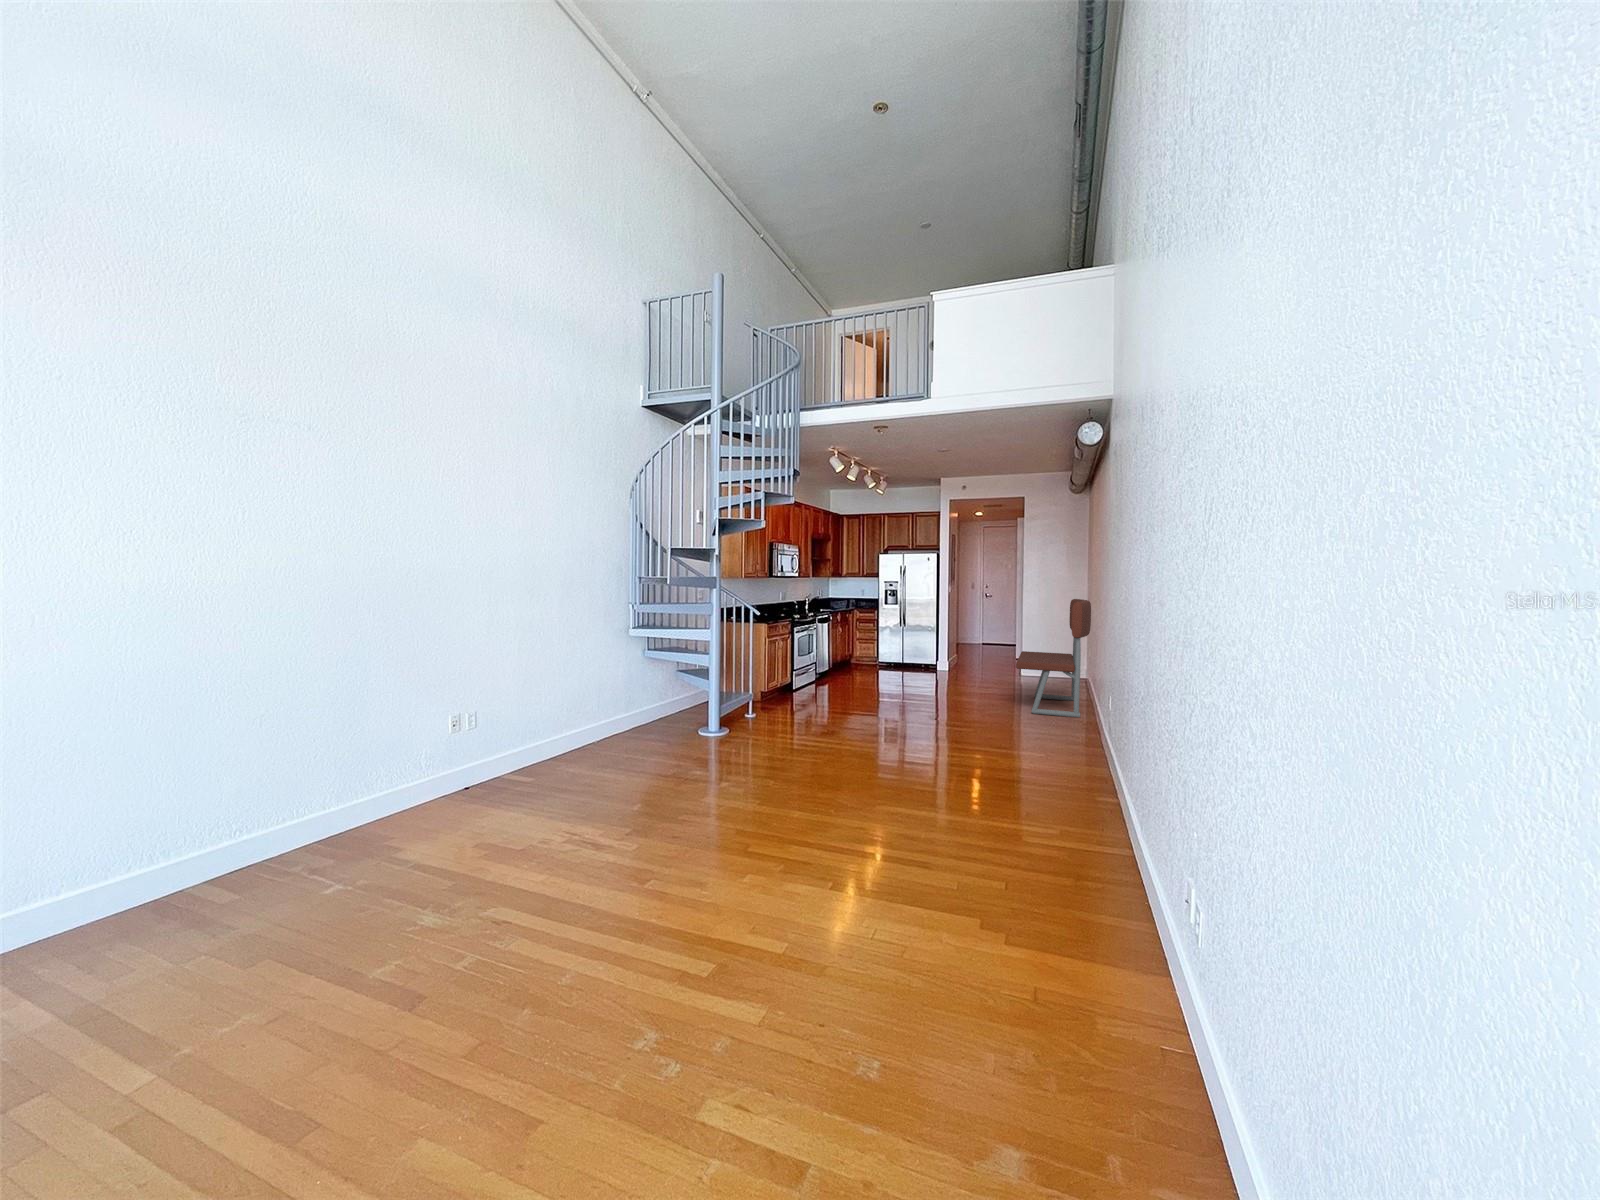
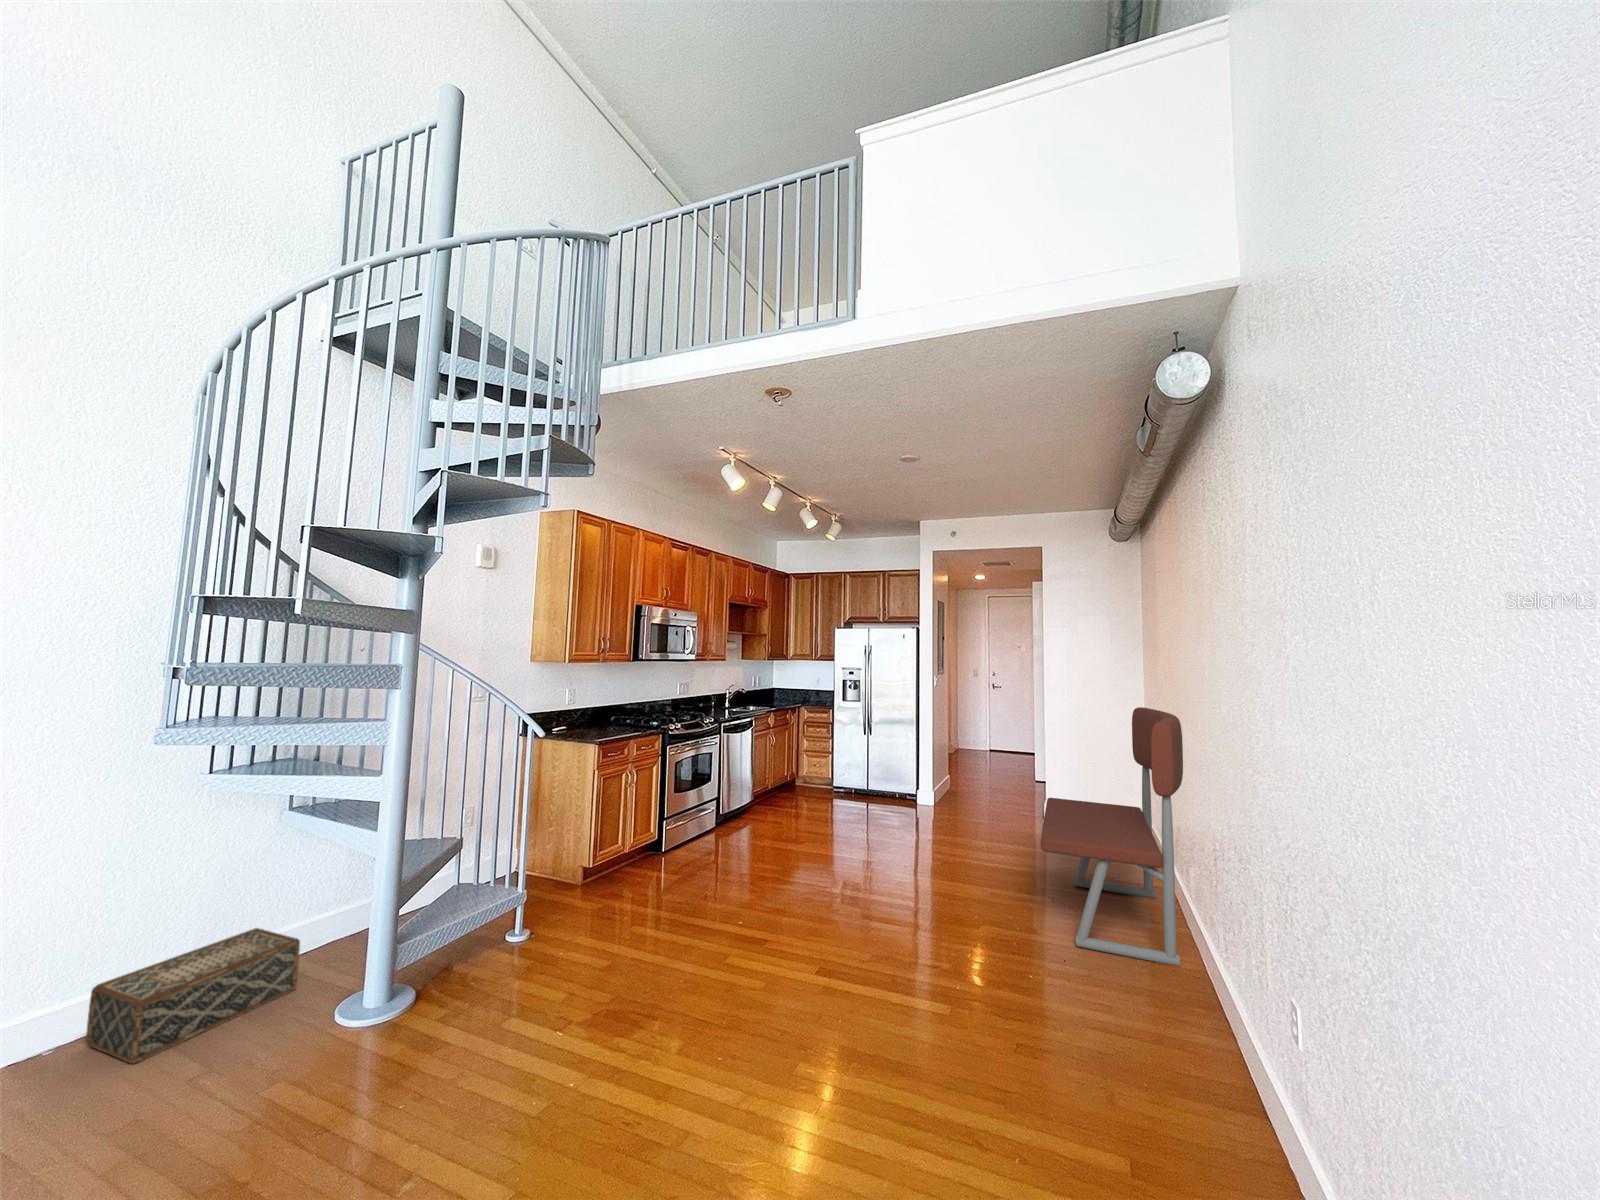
woven basket: none [614,702,674,740] -> present [86,928,300,1064]

